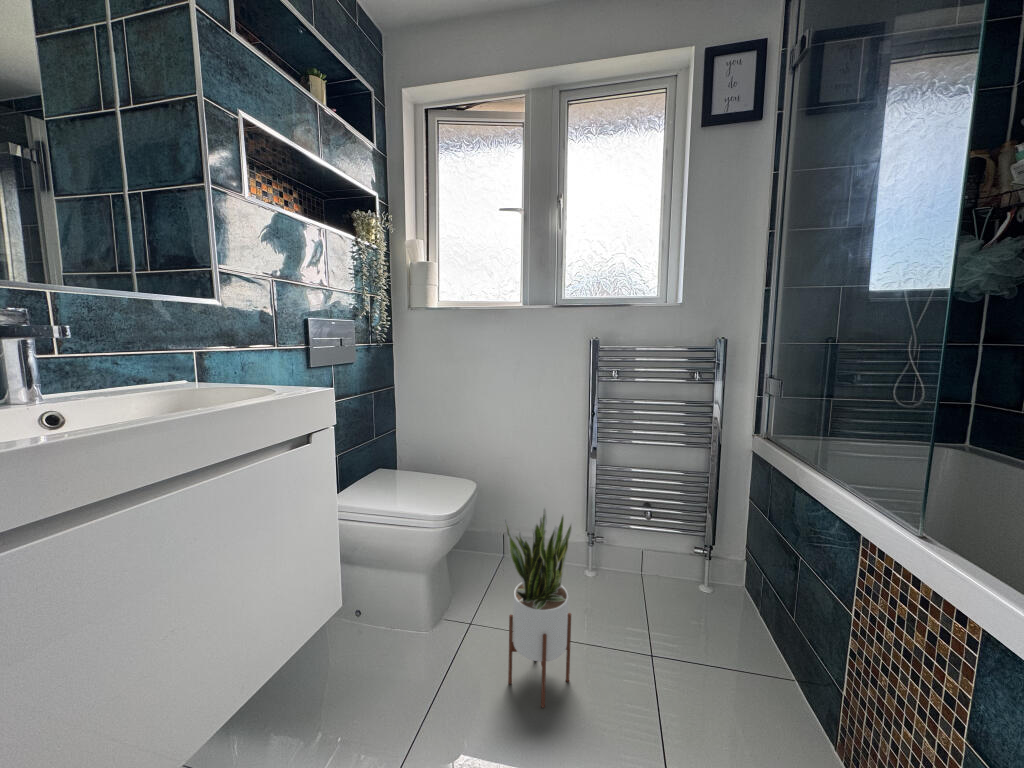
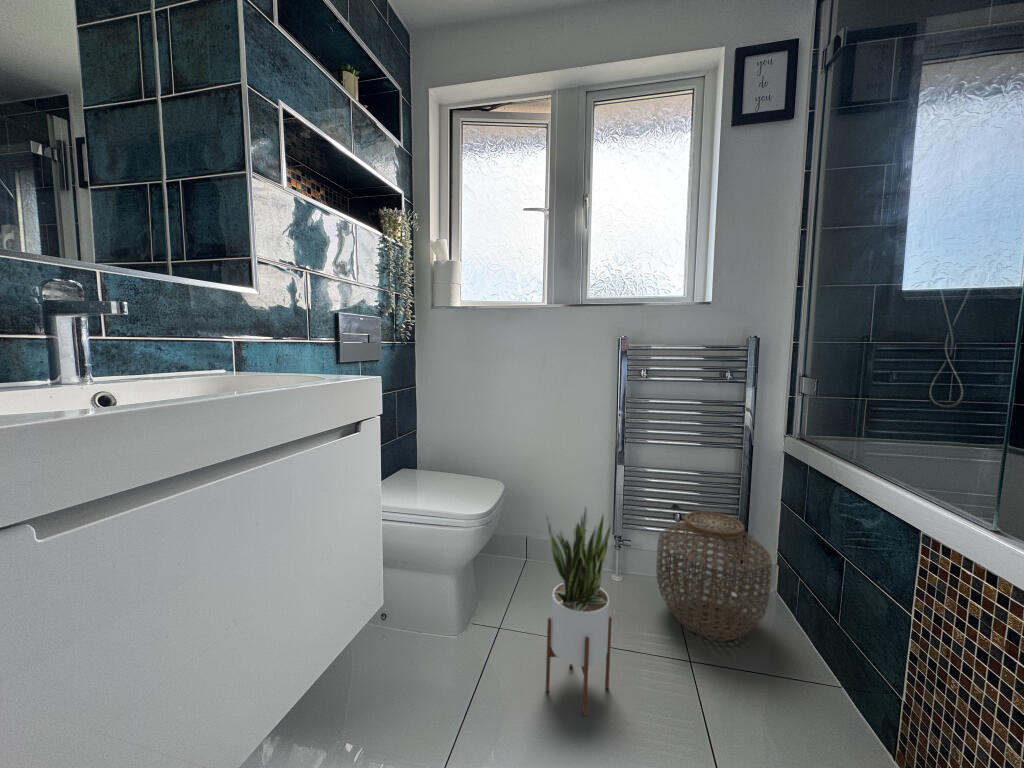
woven basket: none [624,508,732,633] -> present [656,511,772,641]

